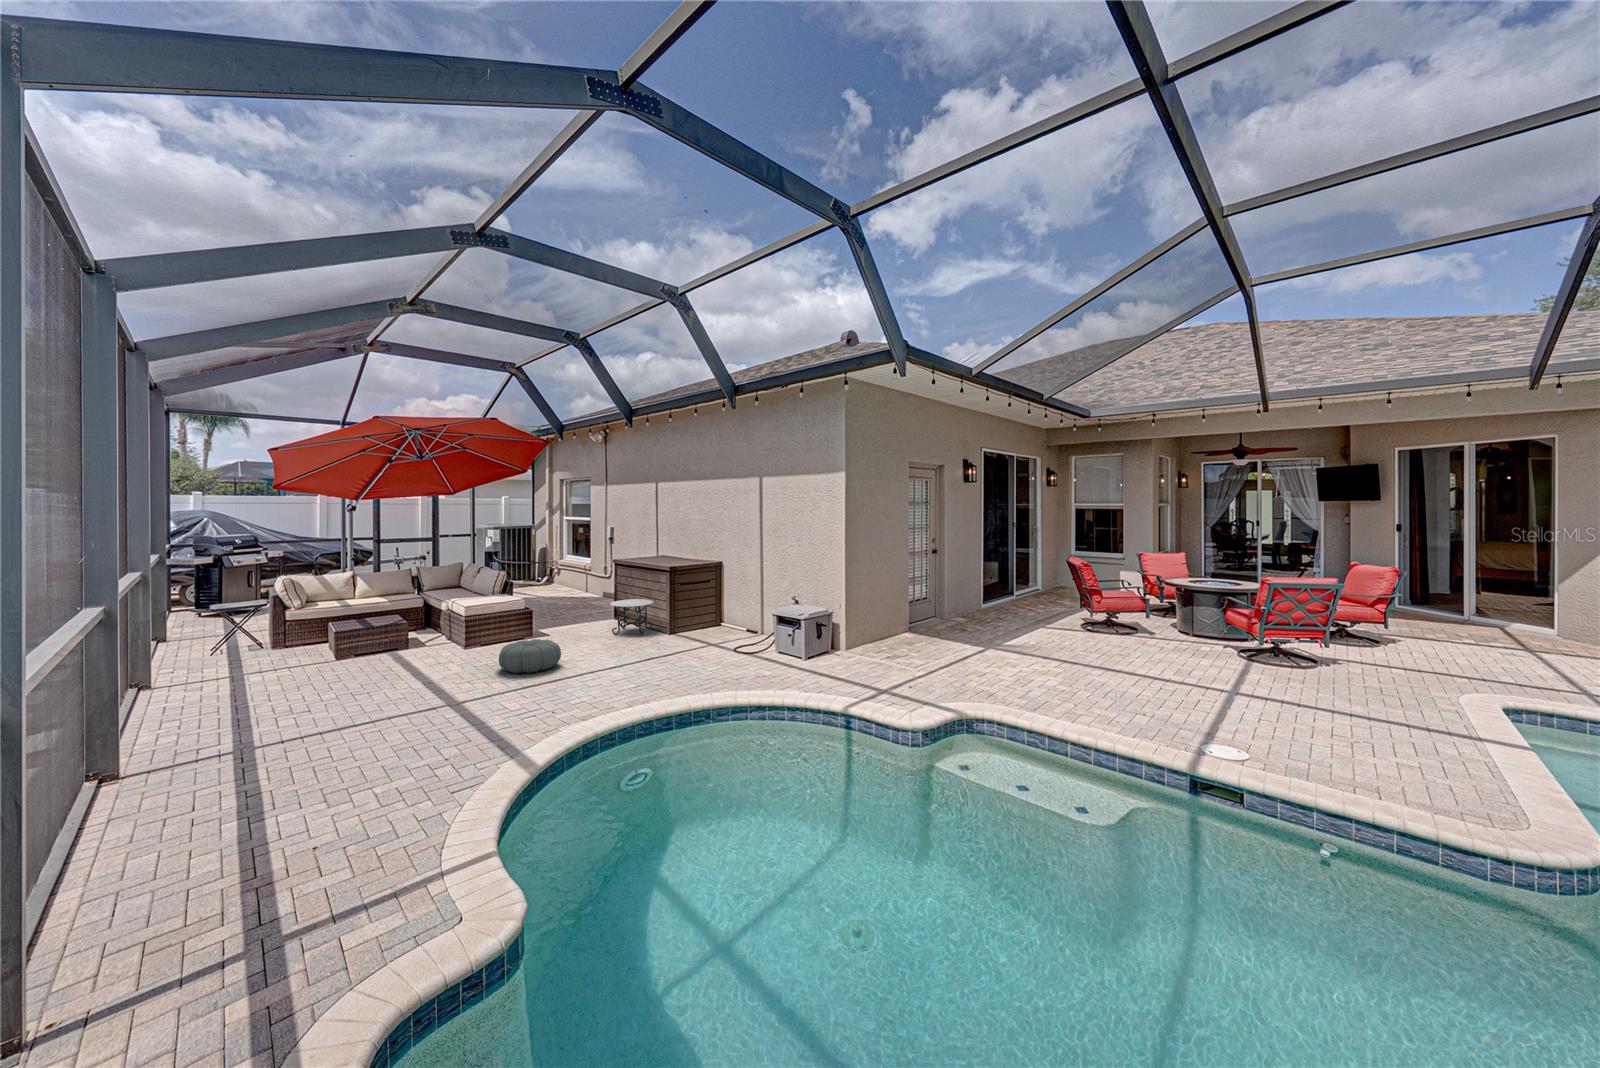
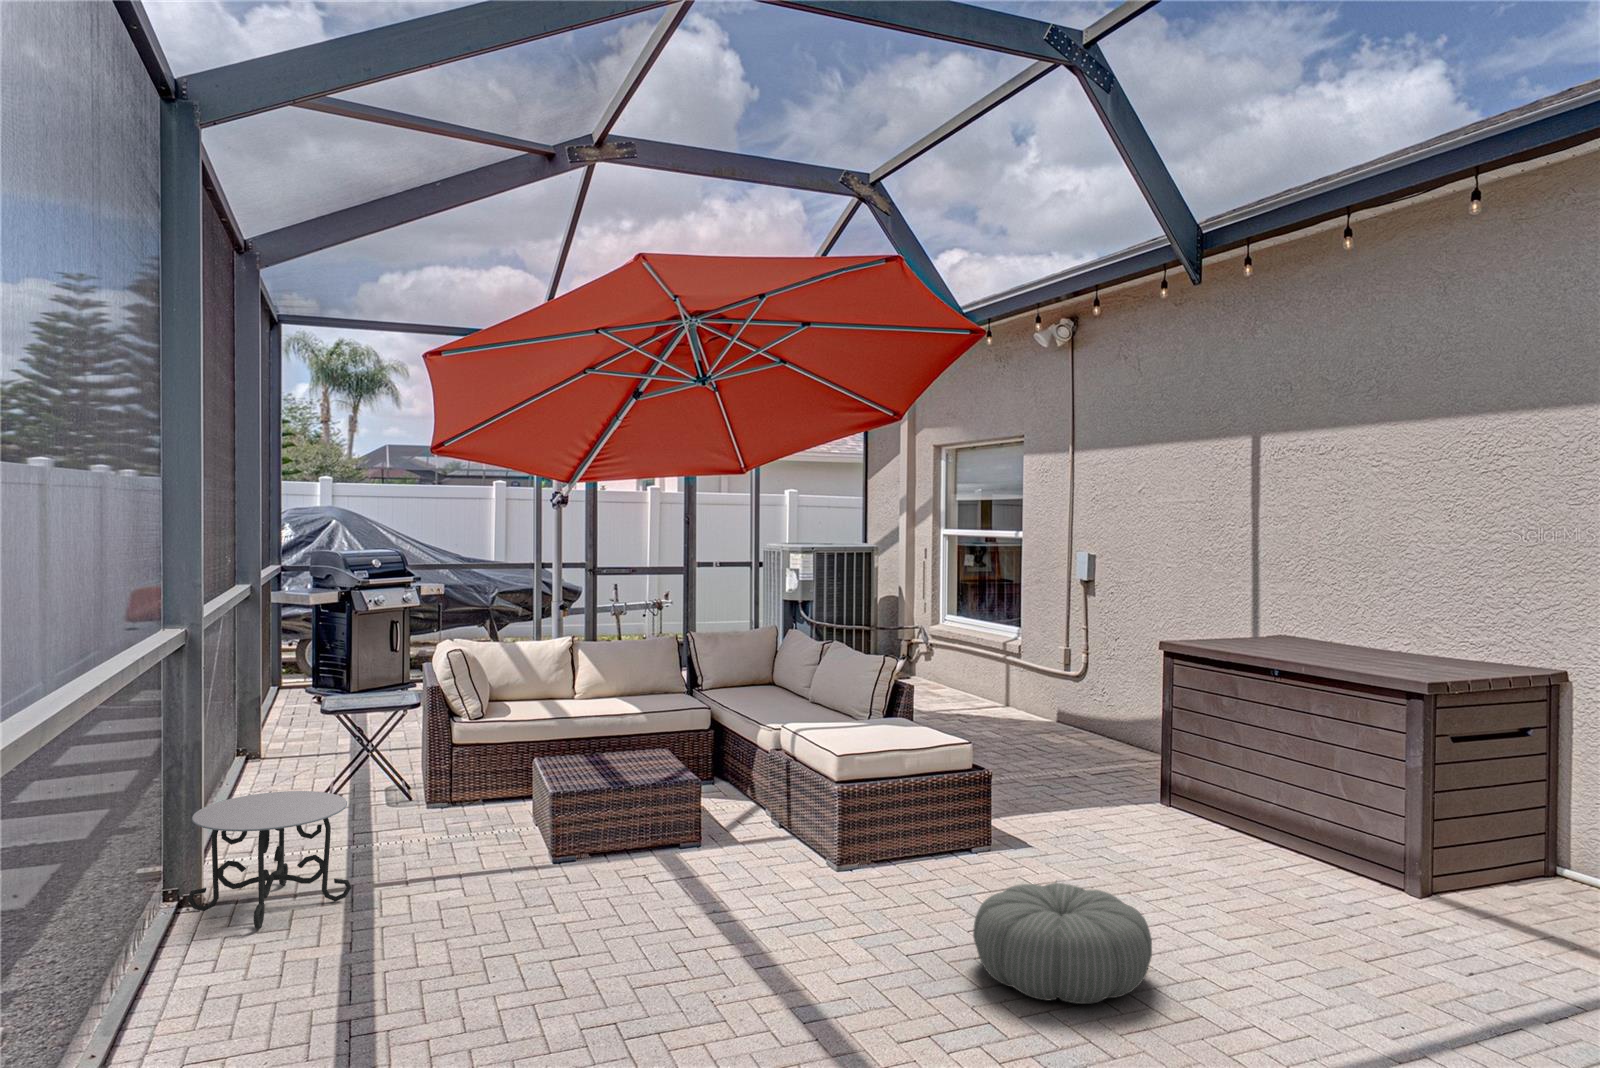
side table: present [610,599,653,634] -> present [187,791,352,929]

